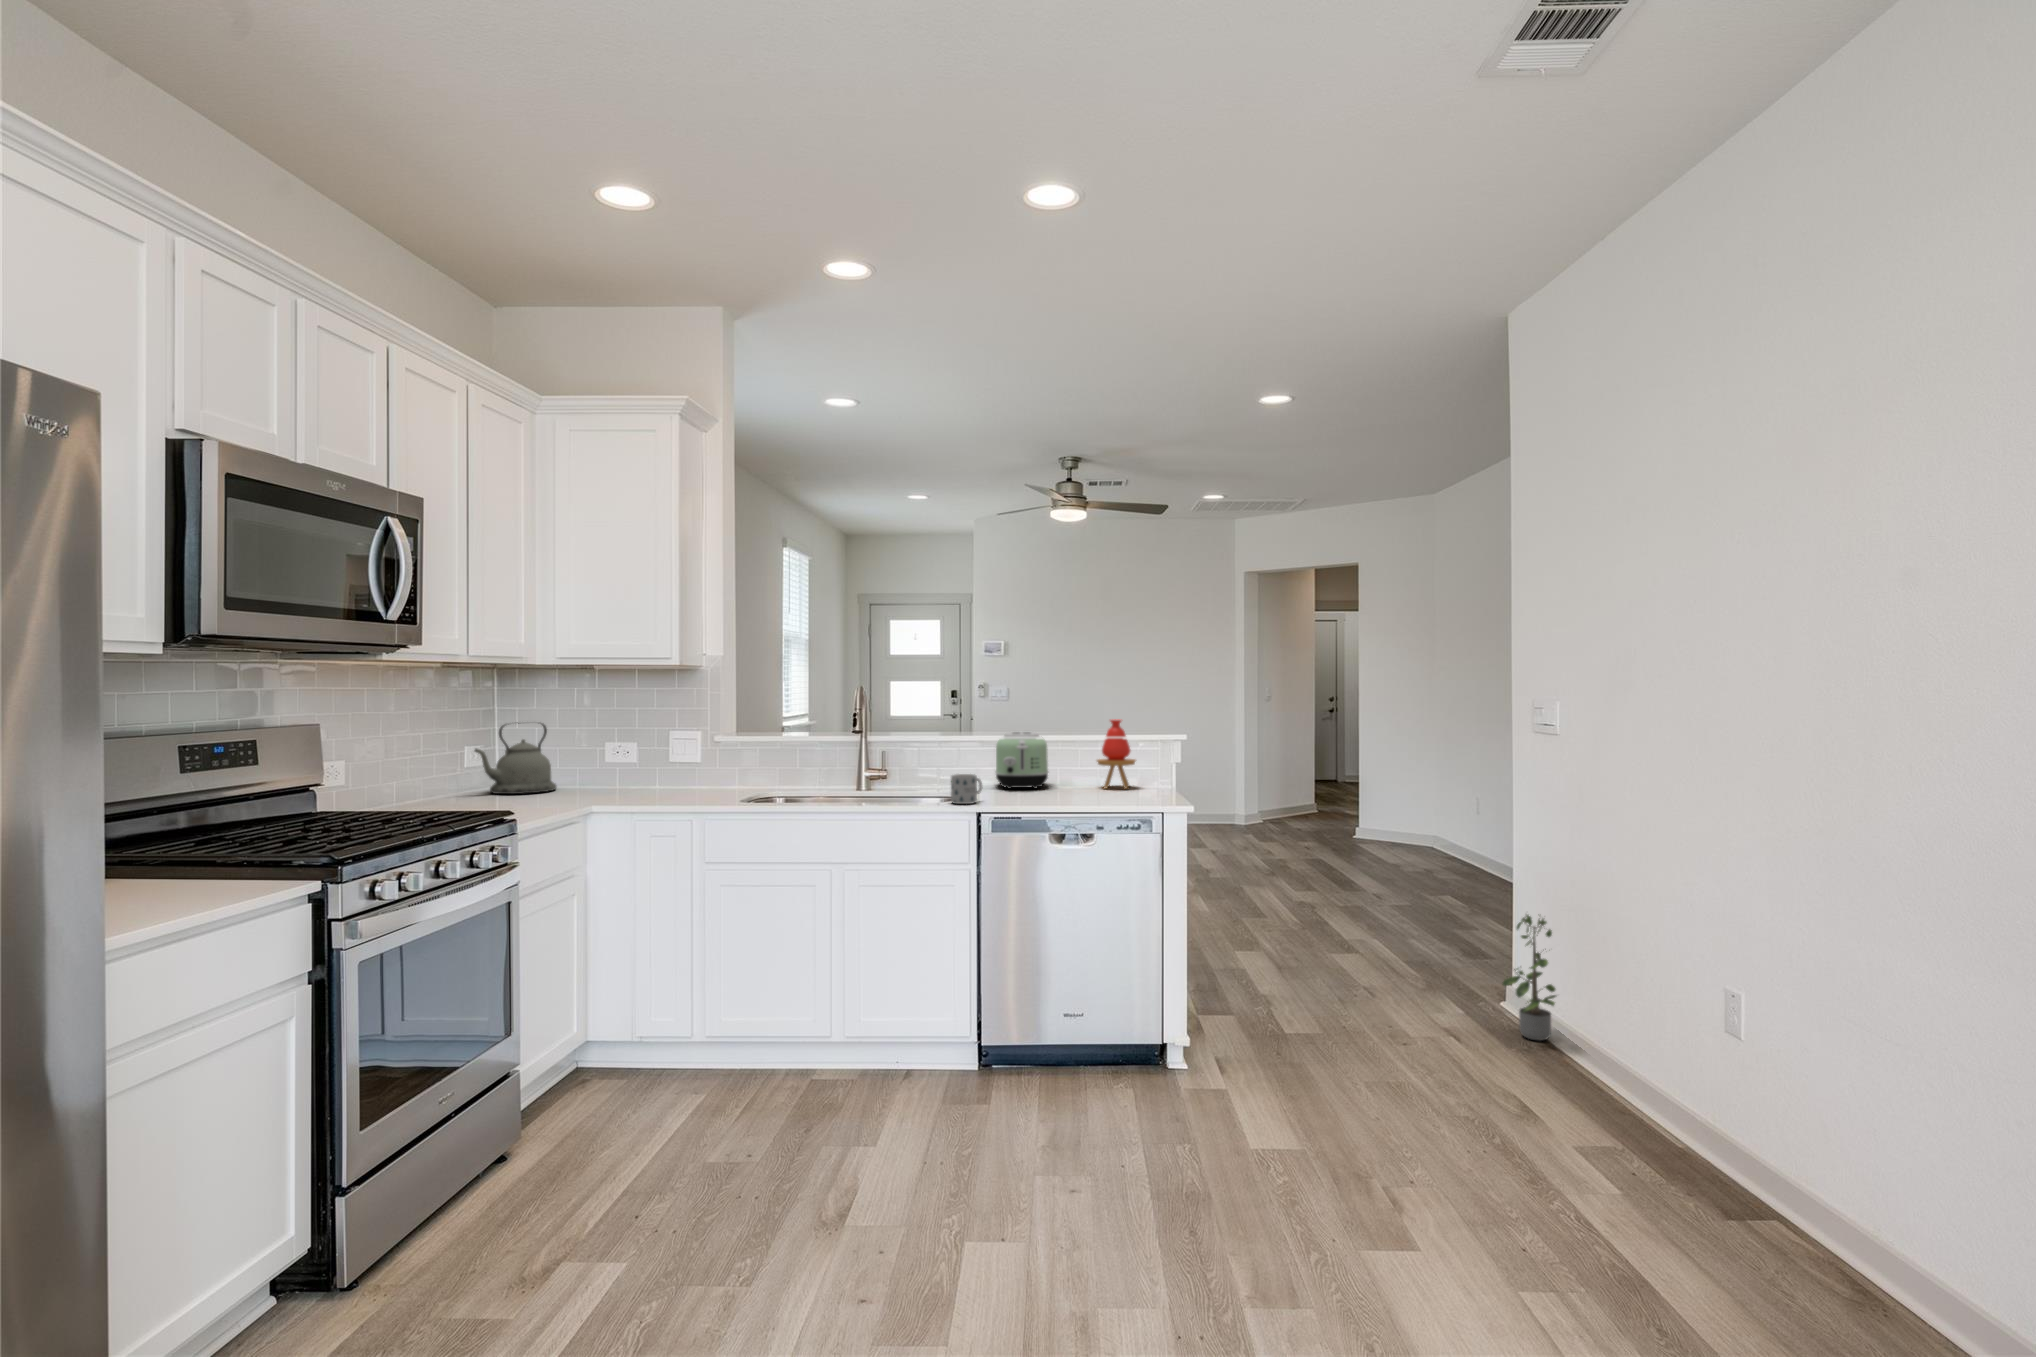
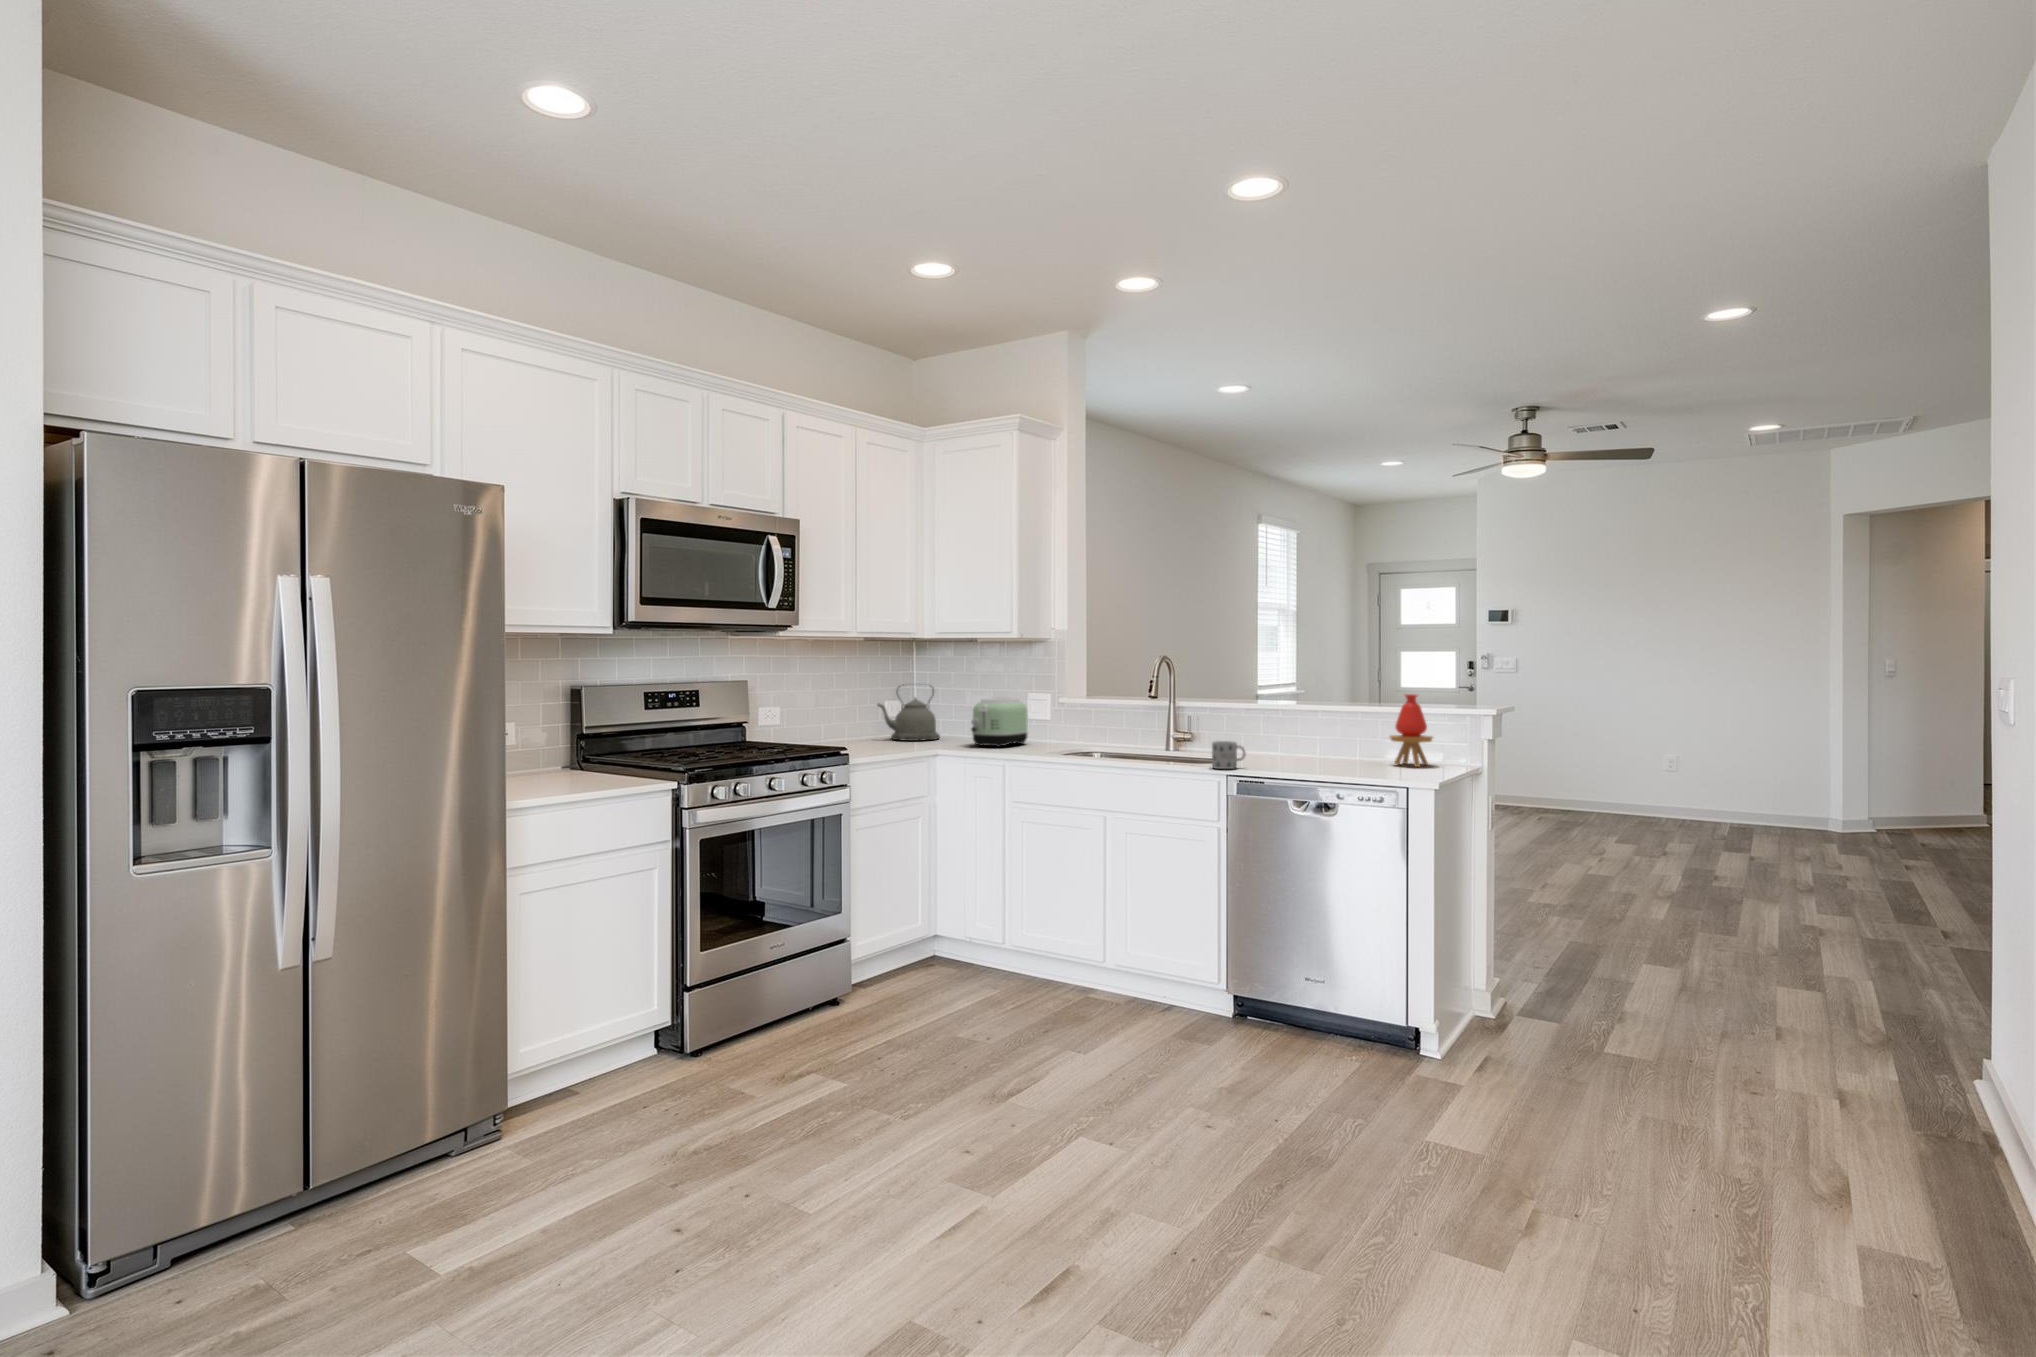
toaster: present [996,732,1048,789] -> present [971,698,1028,747]
potted plant: present [1503,915,1556,1040] -> none [1905,956,1977,1123]

